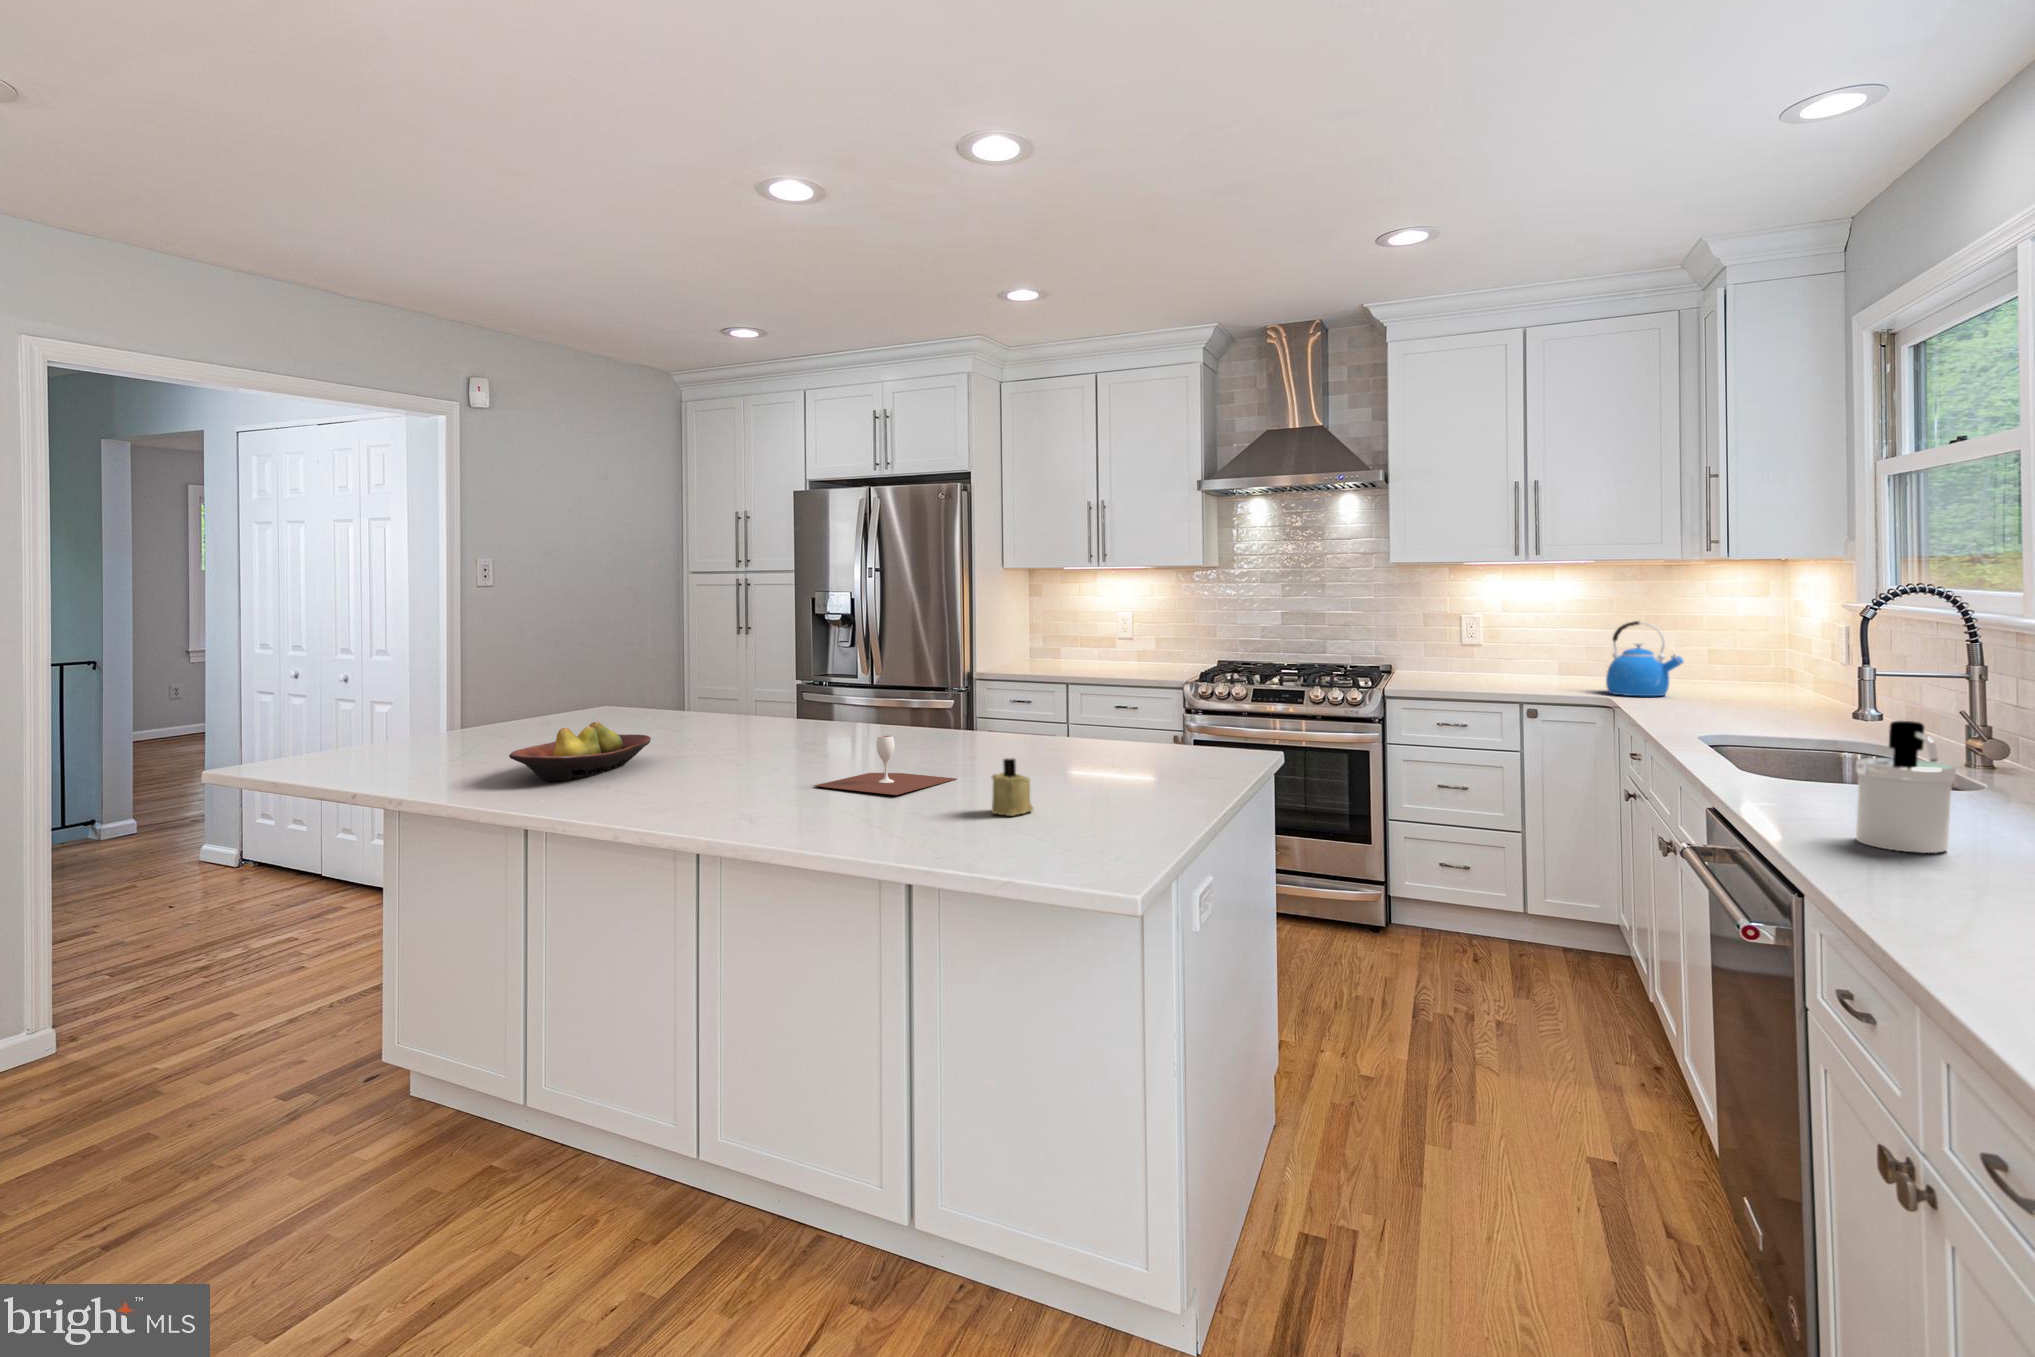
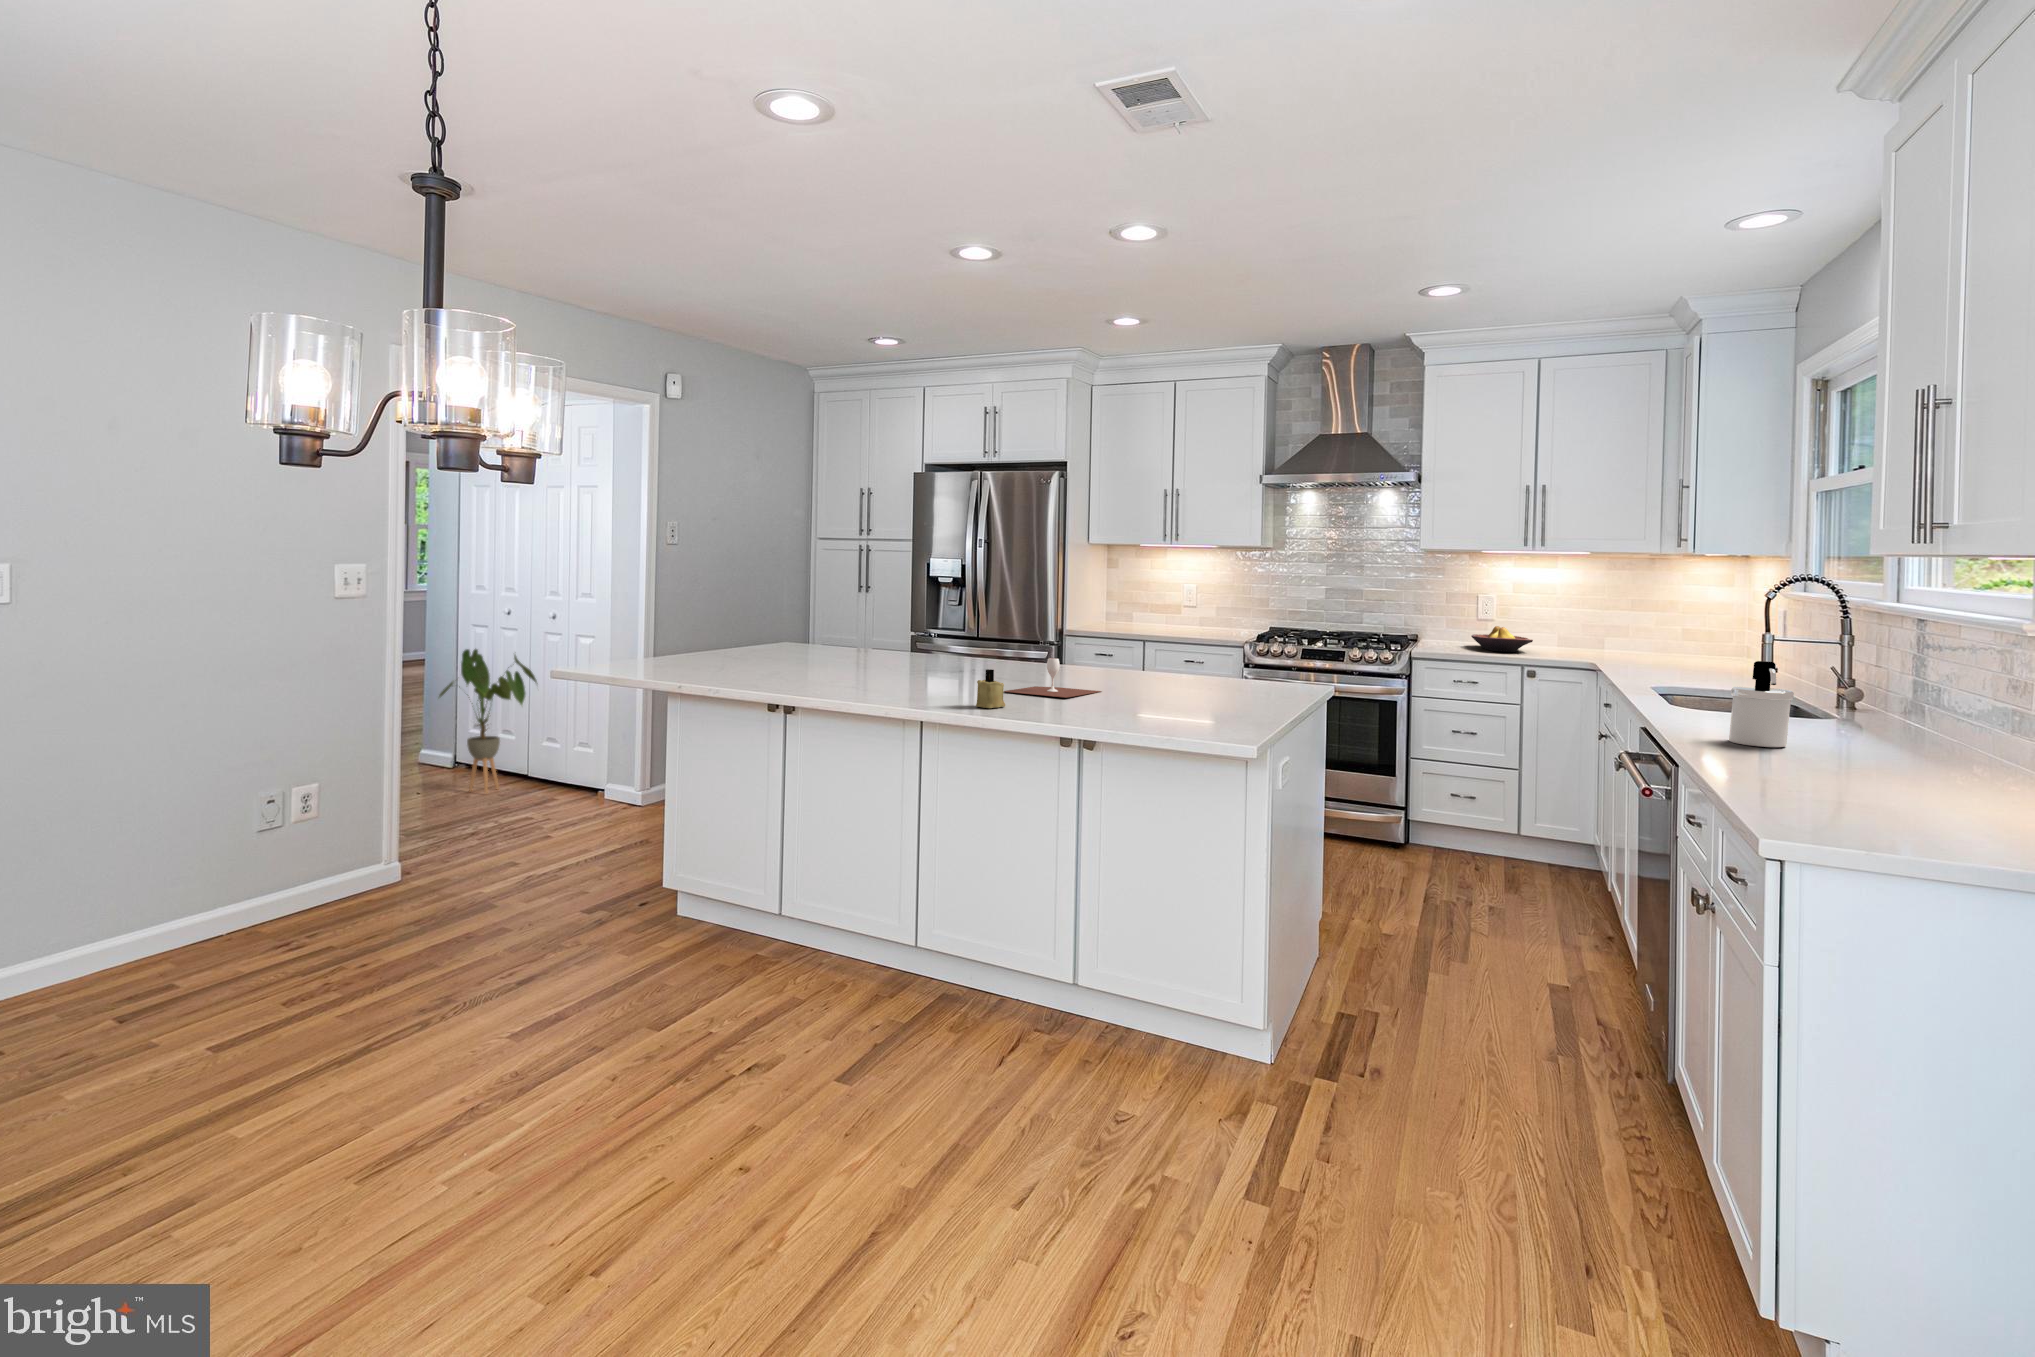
kettle: present [1606,621,1683,696] -> none [1591,601,1653,662]
fruit bowl: present [509,722,651,781] -> present [1471,626,1533,652]
house plant: none [195,723,329,903] -> present [439,649,537,794]
candle: present [992,759,1033,816] -> present [976,669,1005,708]

